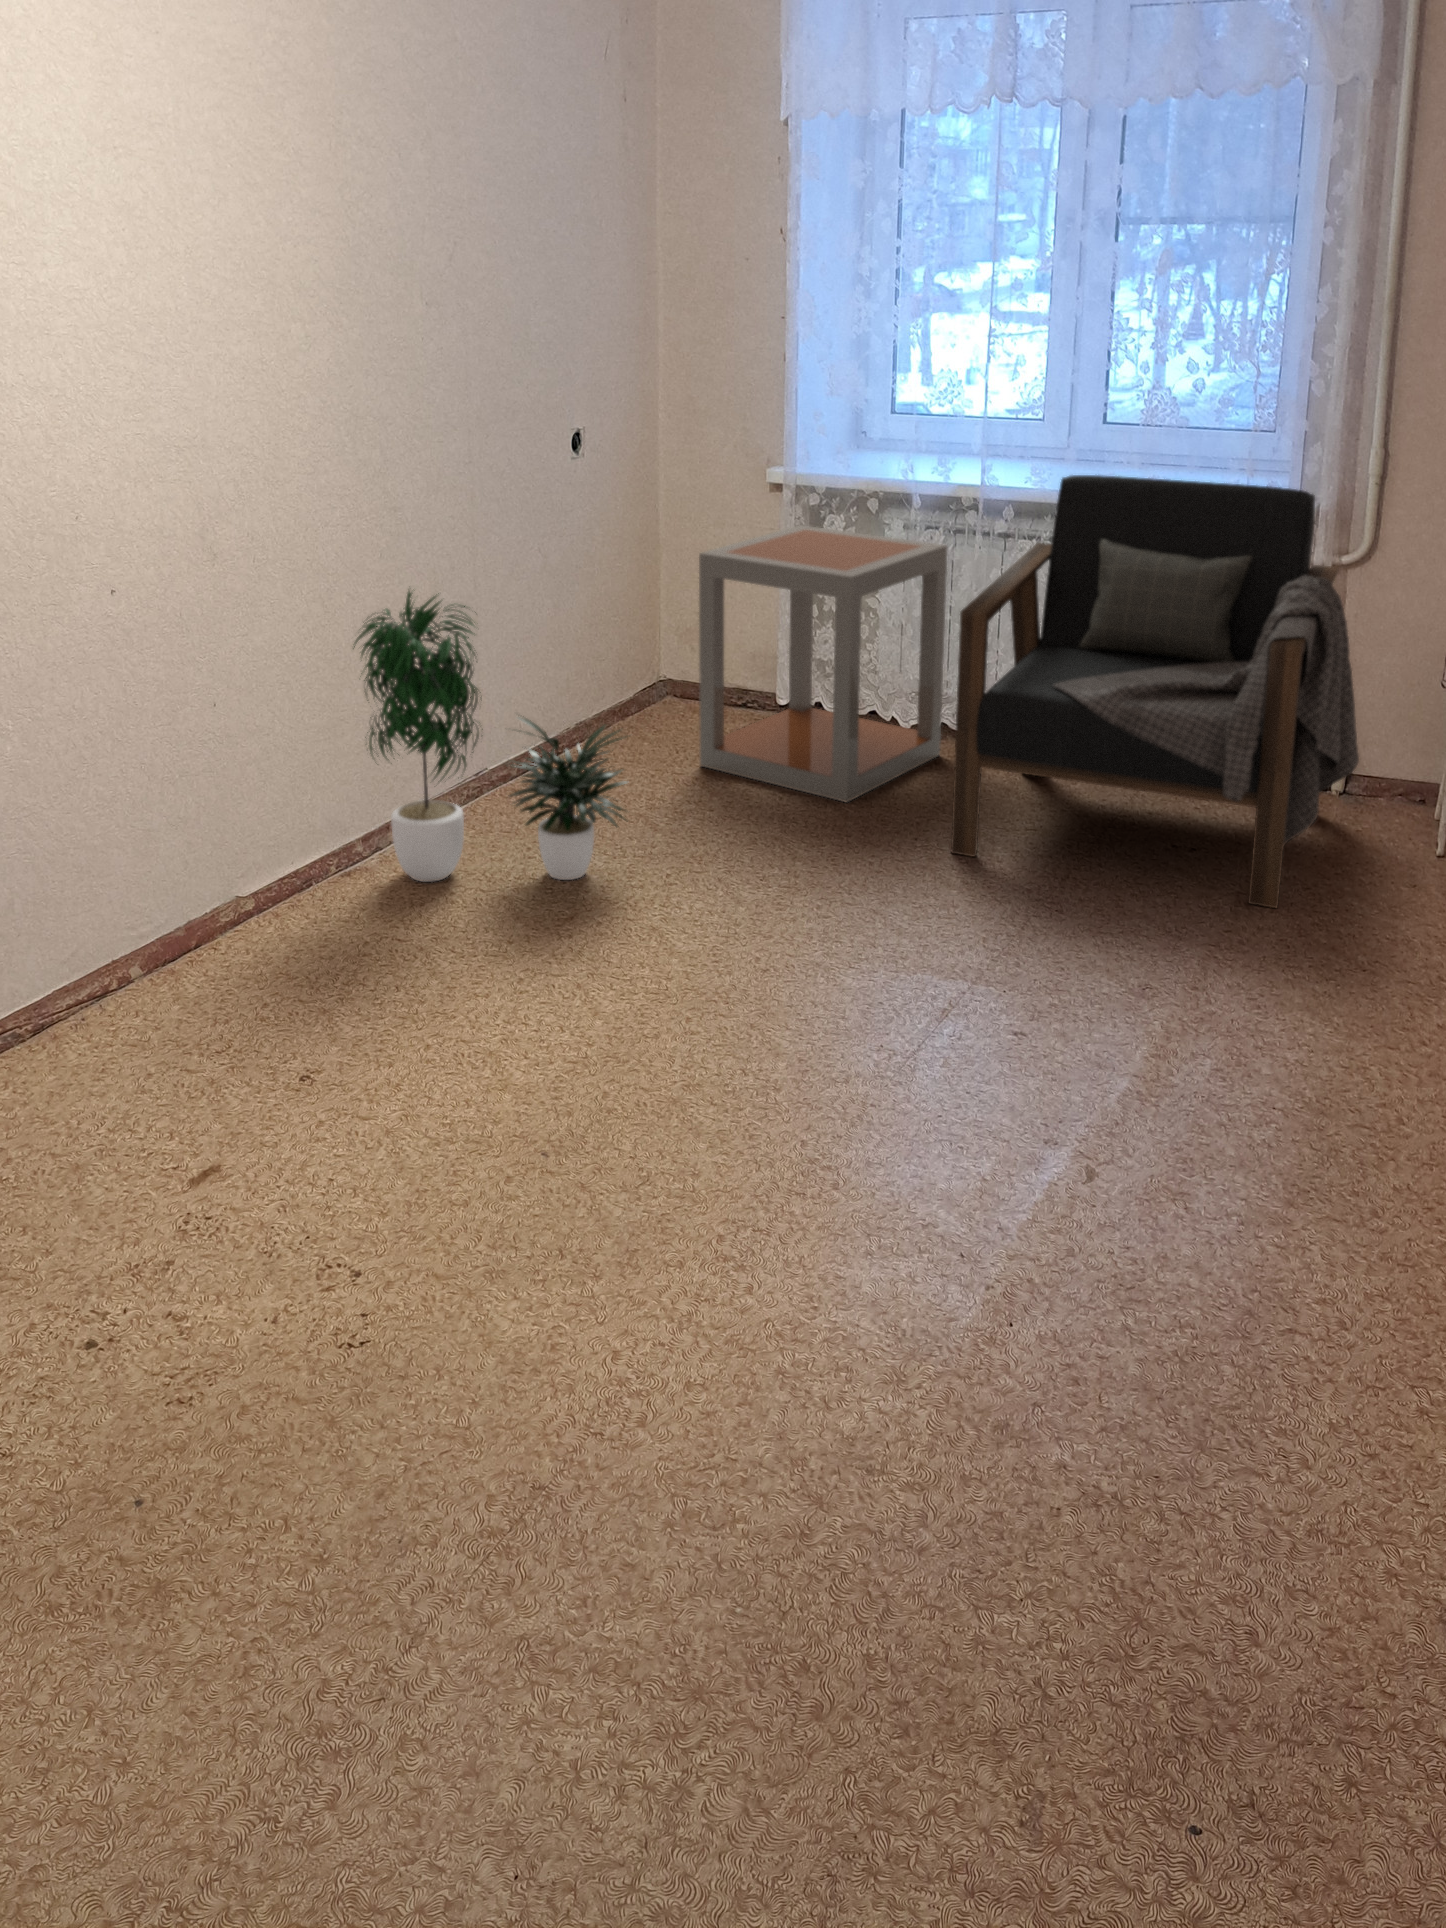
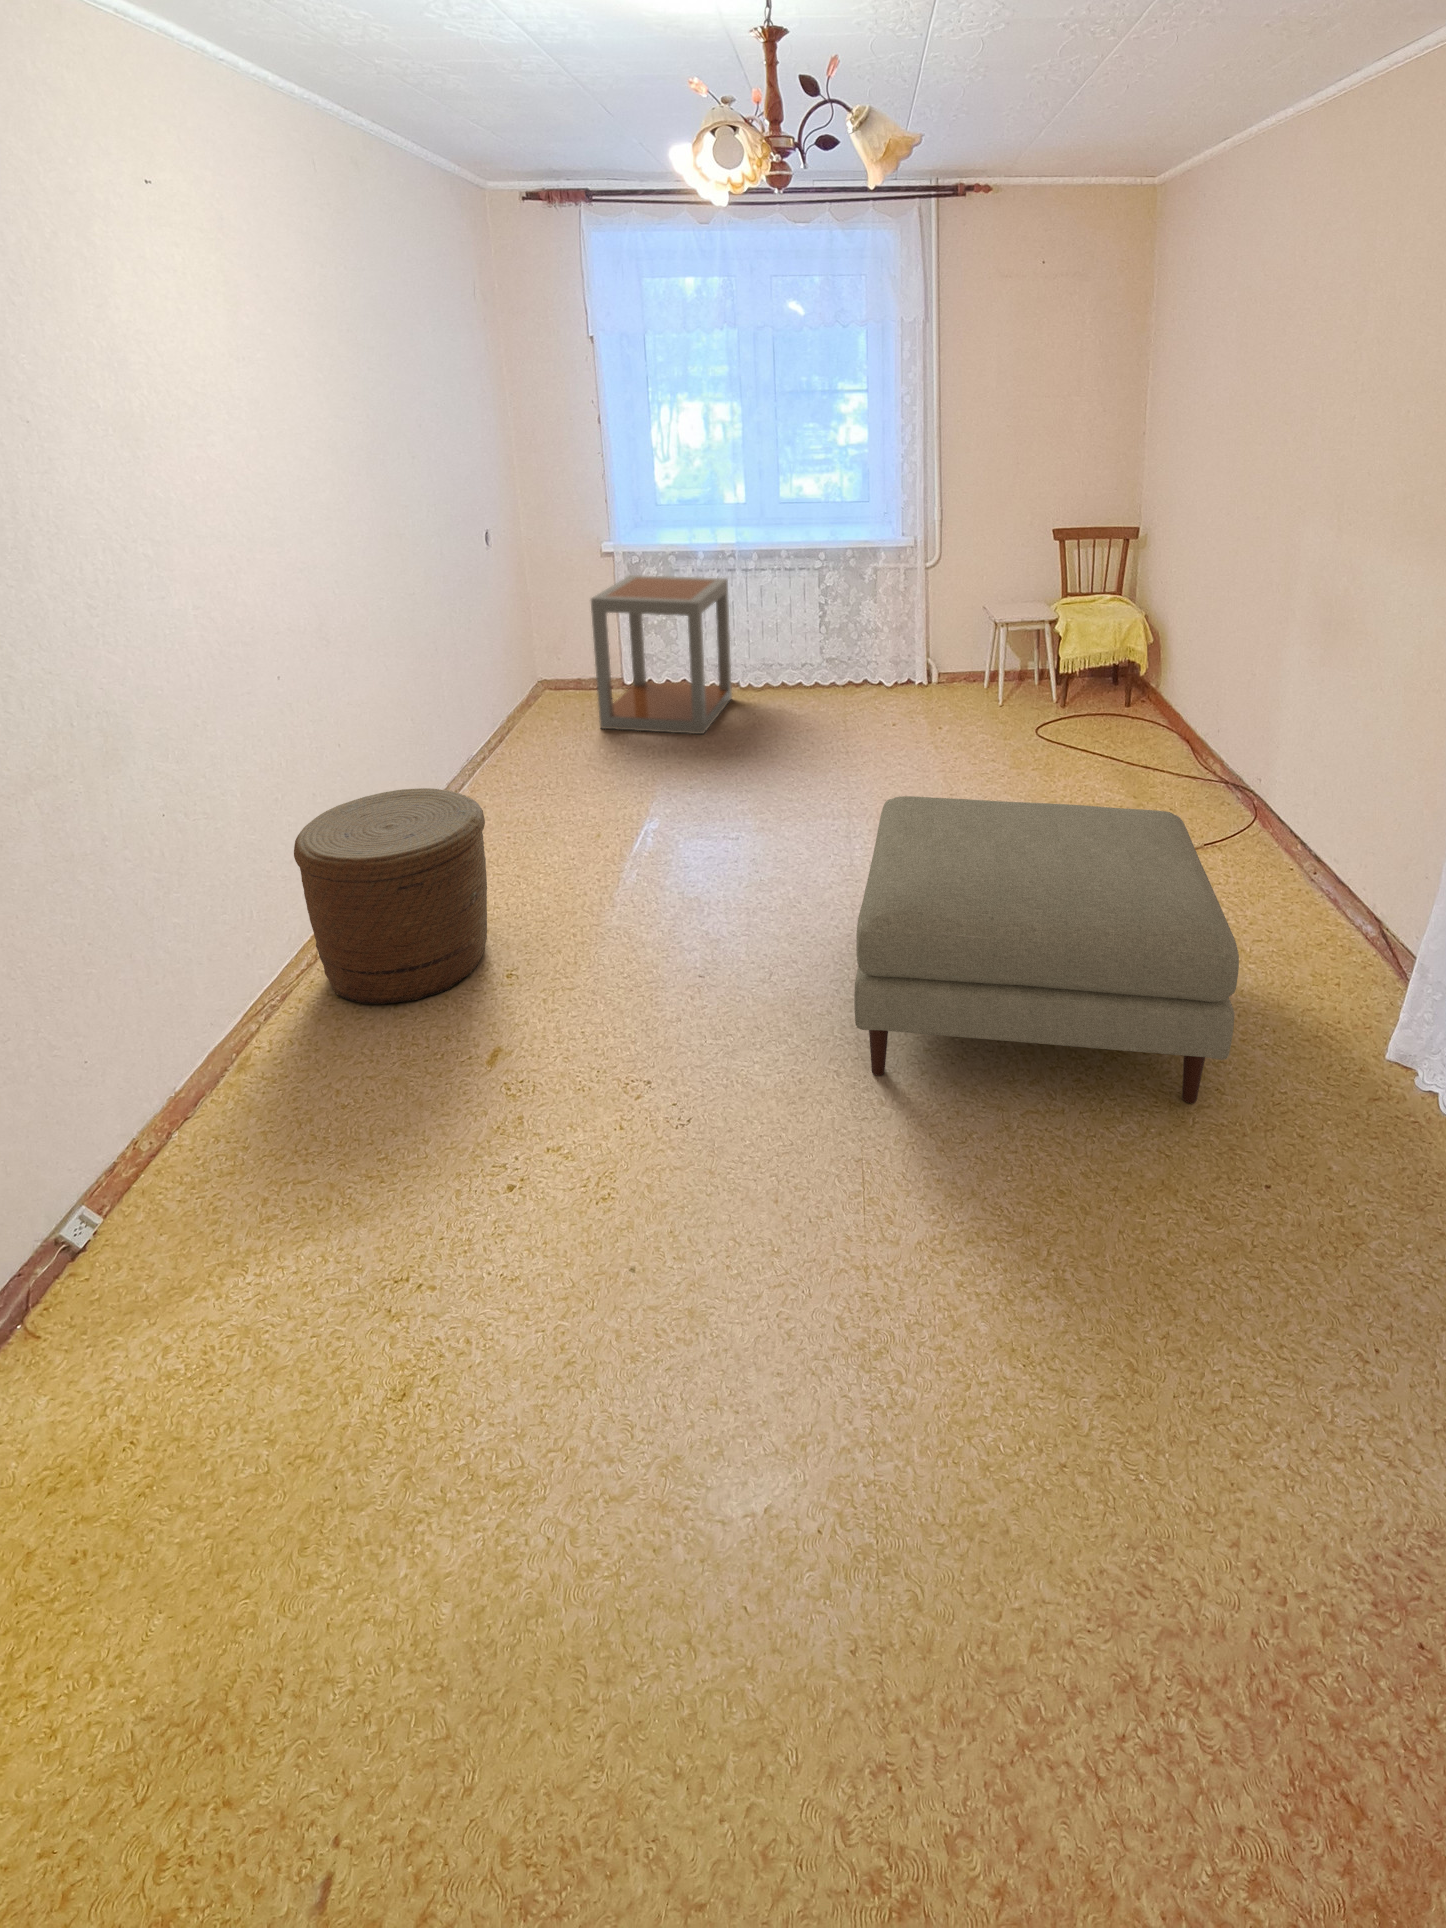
armchair: present [951,475,1359,908] -> none [779,532,964,752]
potted plant: present [353,591,627,882] -> none [416,640,613,834]
woven basket: none [62,779,318,1075] -> present [294,788,487,1004]
ottoman: none [616,934,1422,1650] -> present [854,796,1239,1103]

